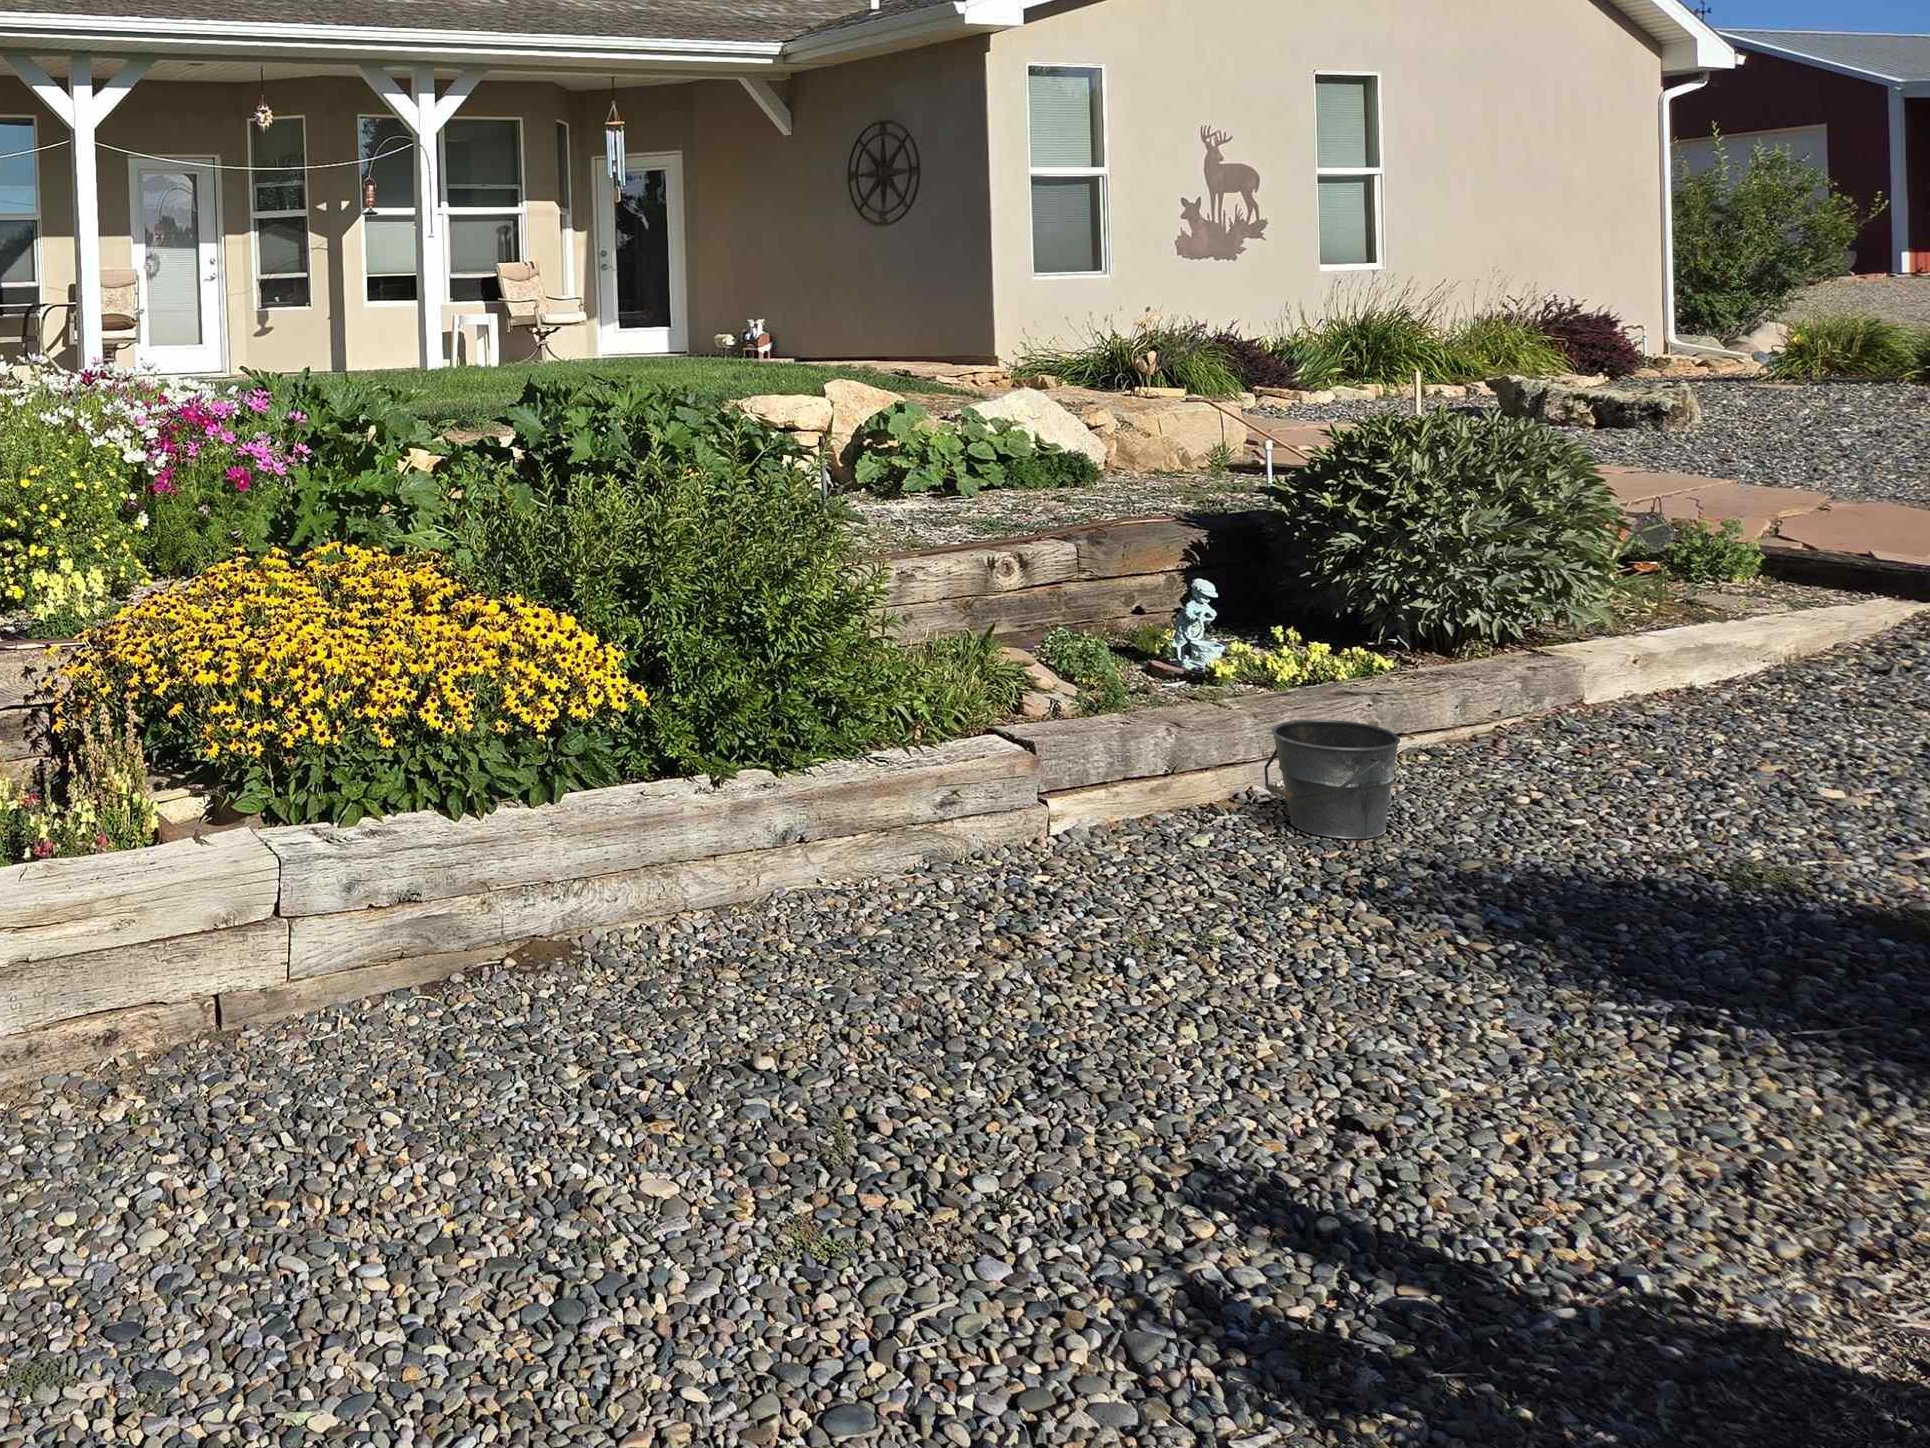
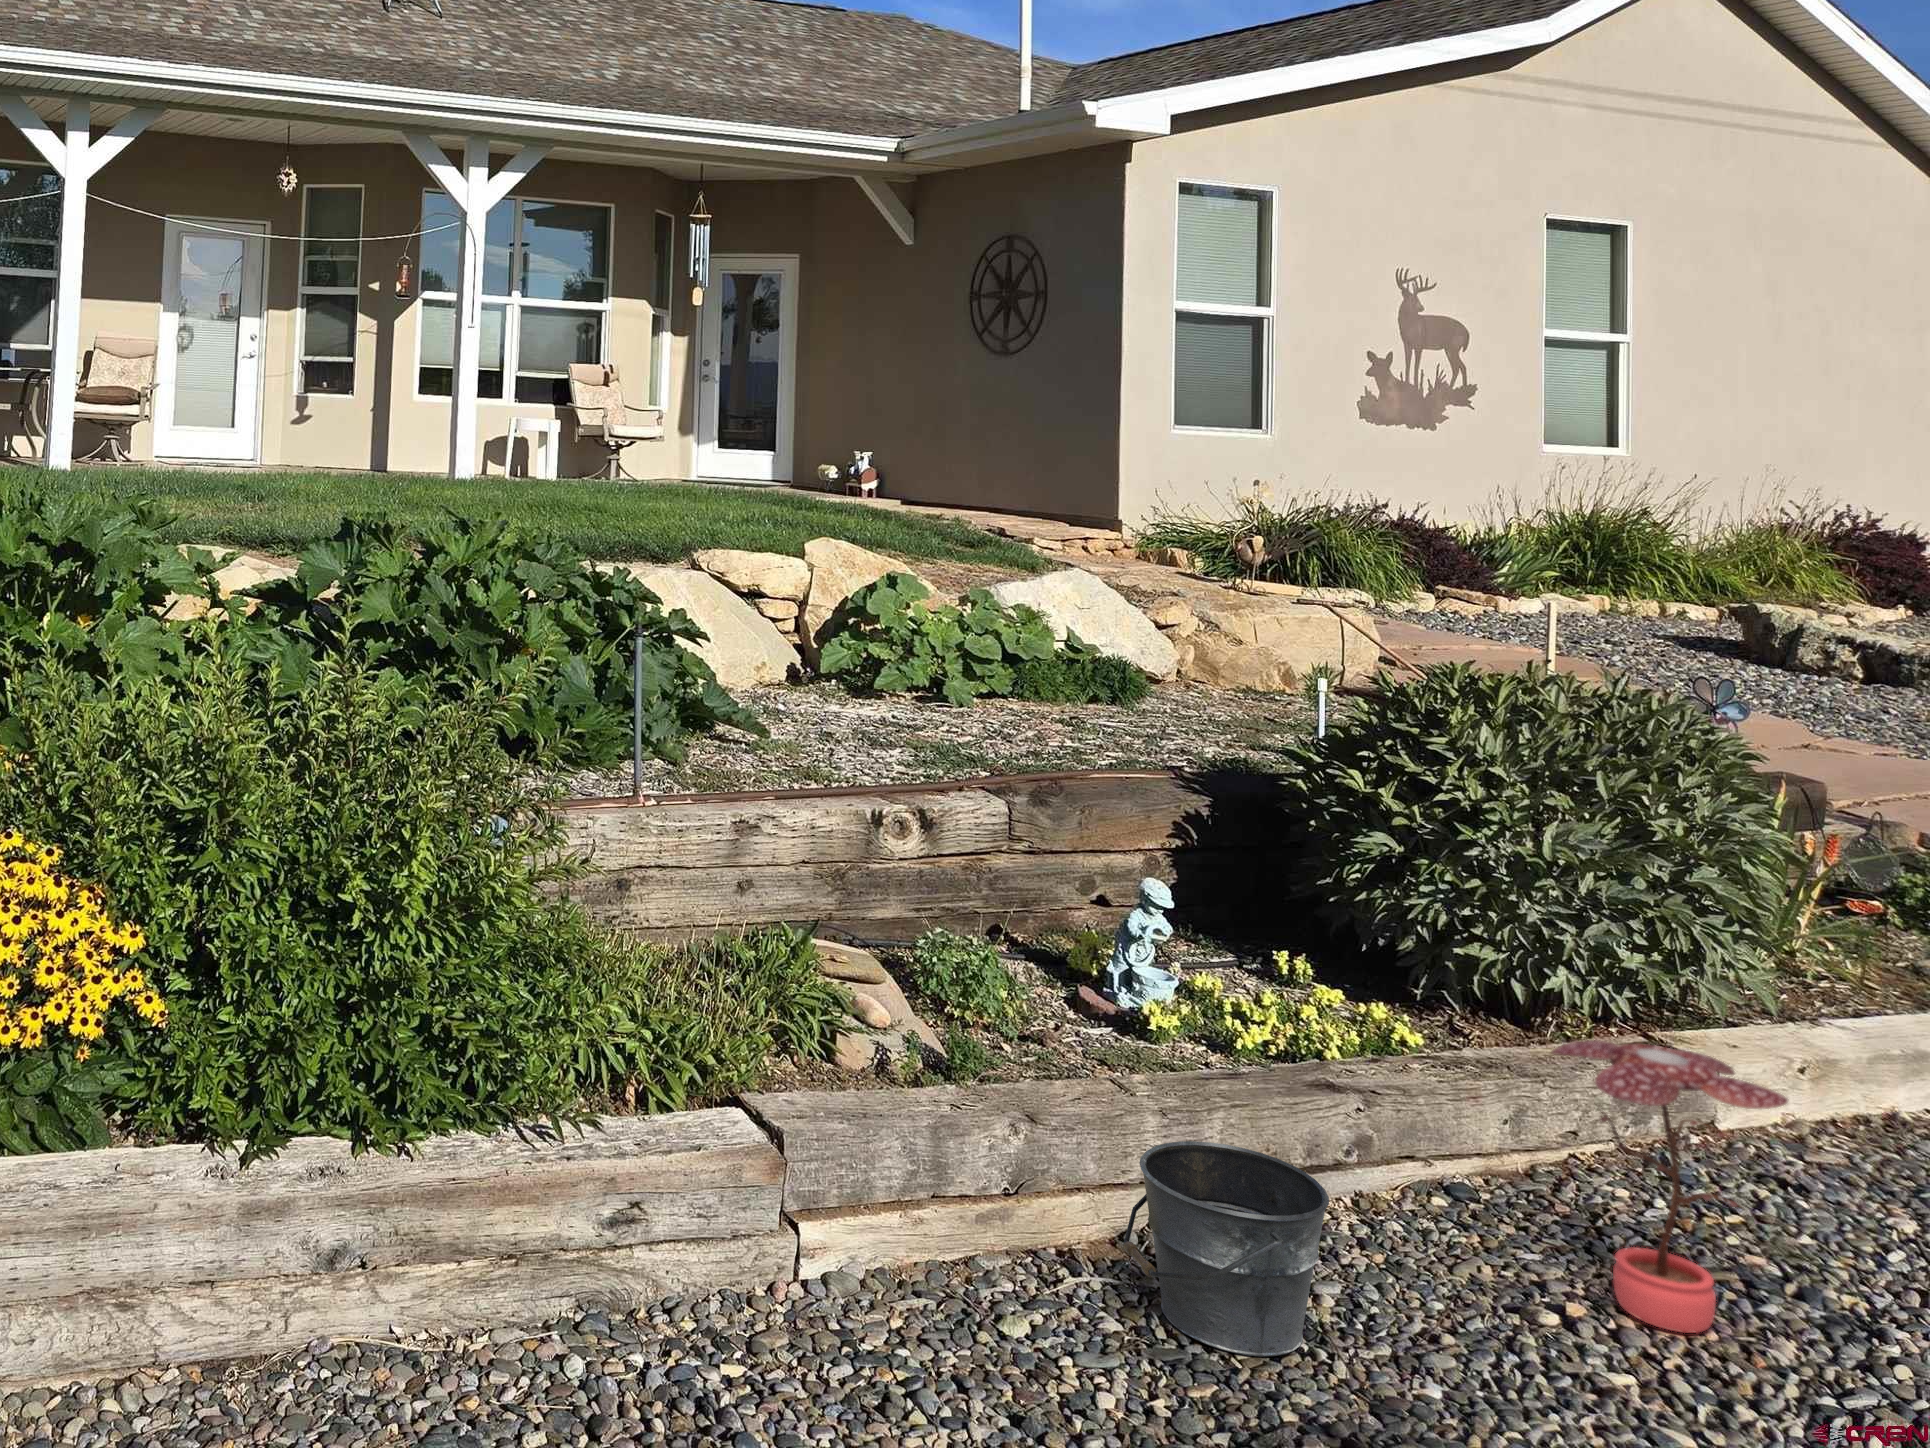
potted plant: none [1512,626,1668,800] -> present [1552,1040,1788,1333]

